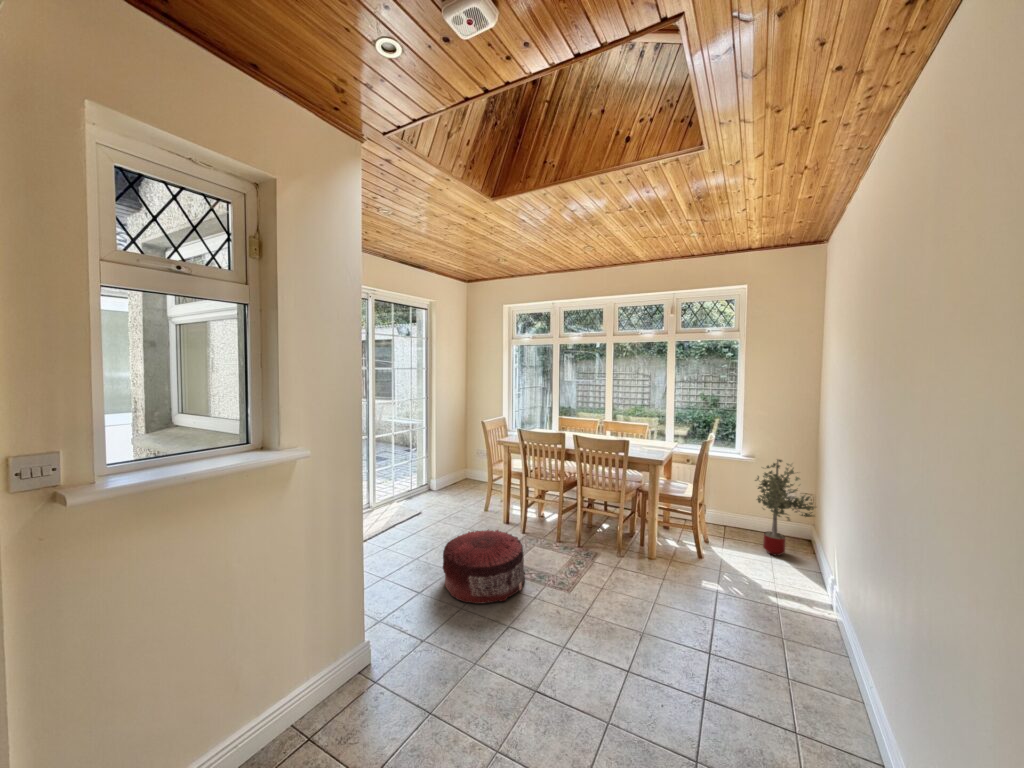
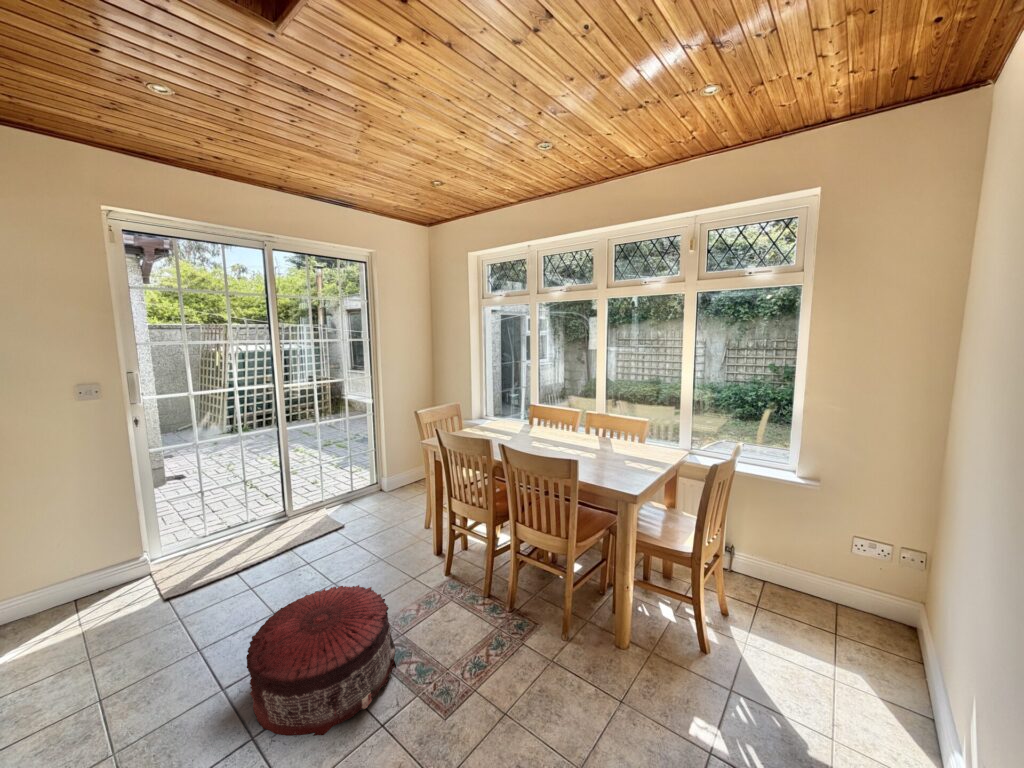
potted tree: present [755,459,815,556] -> none [809,496,938,662]

